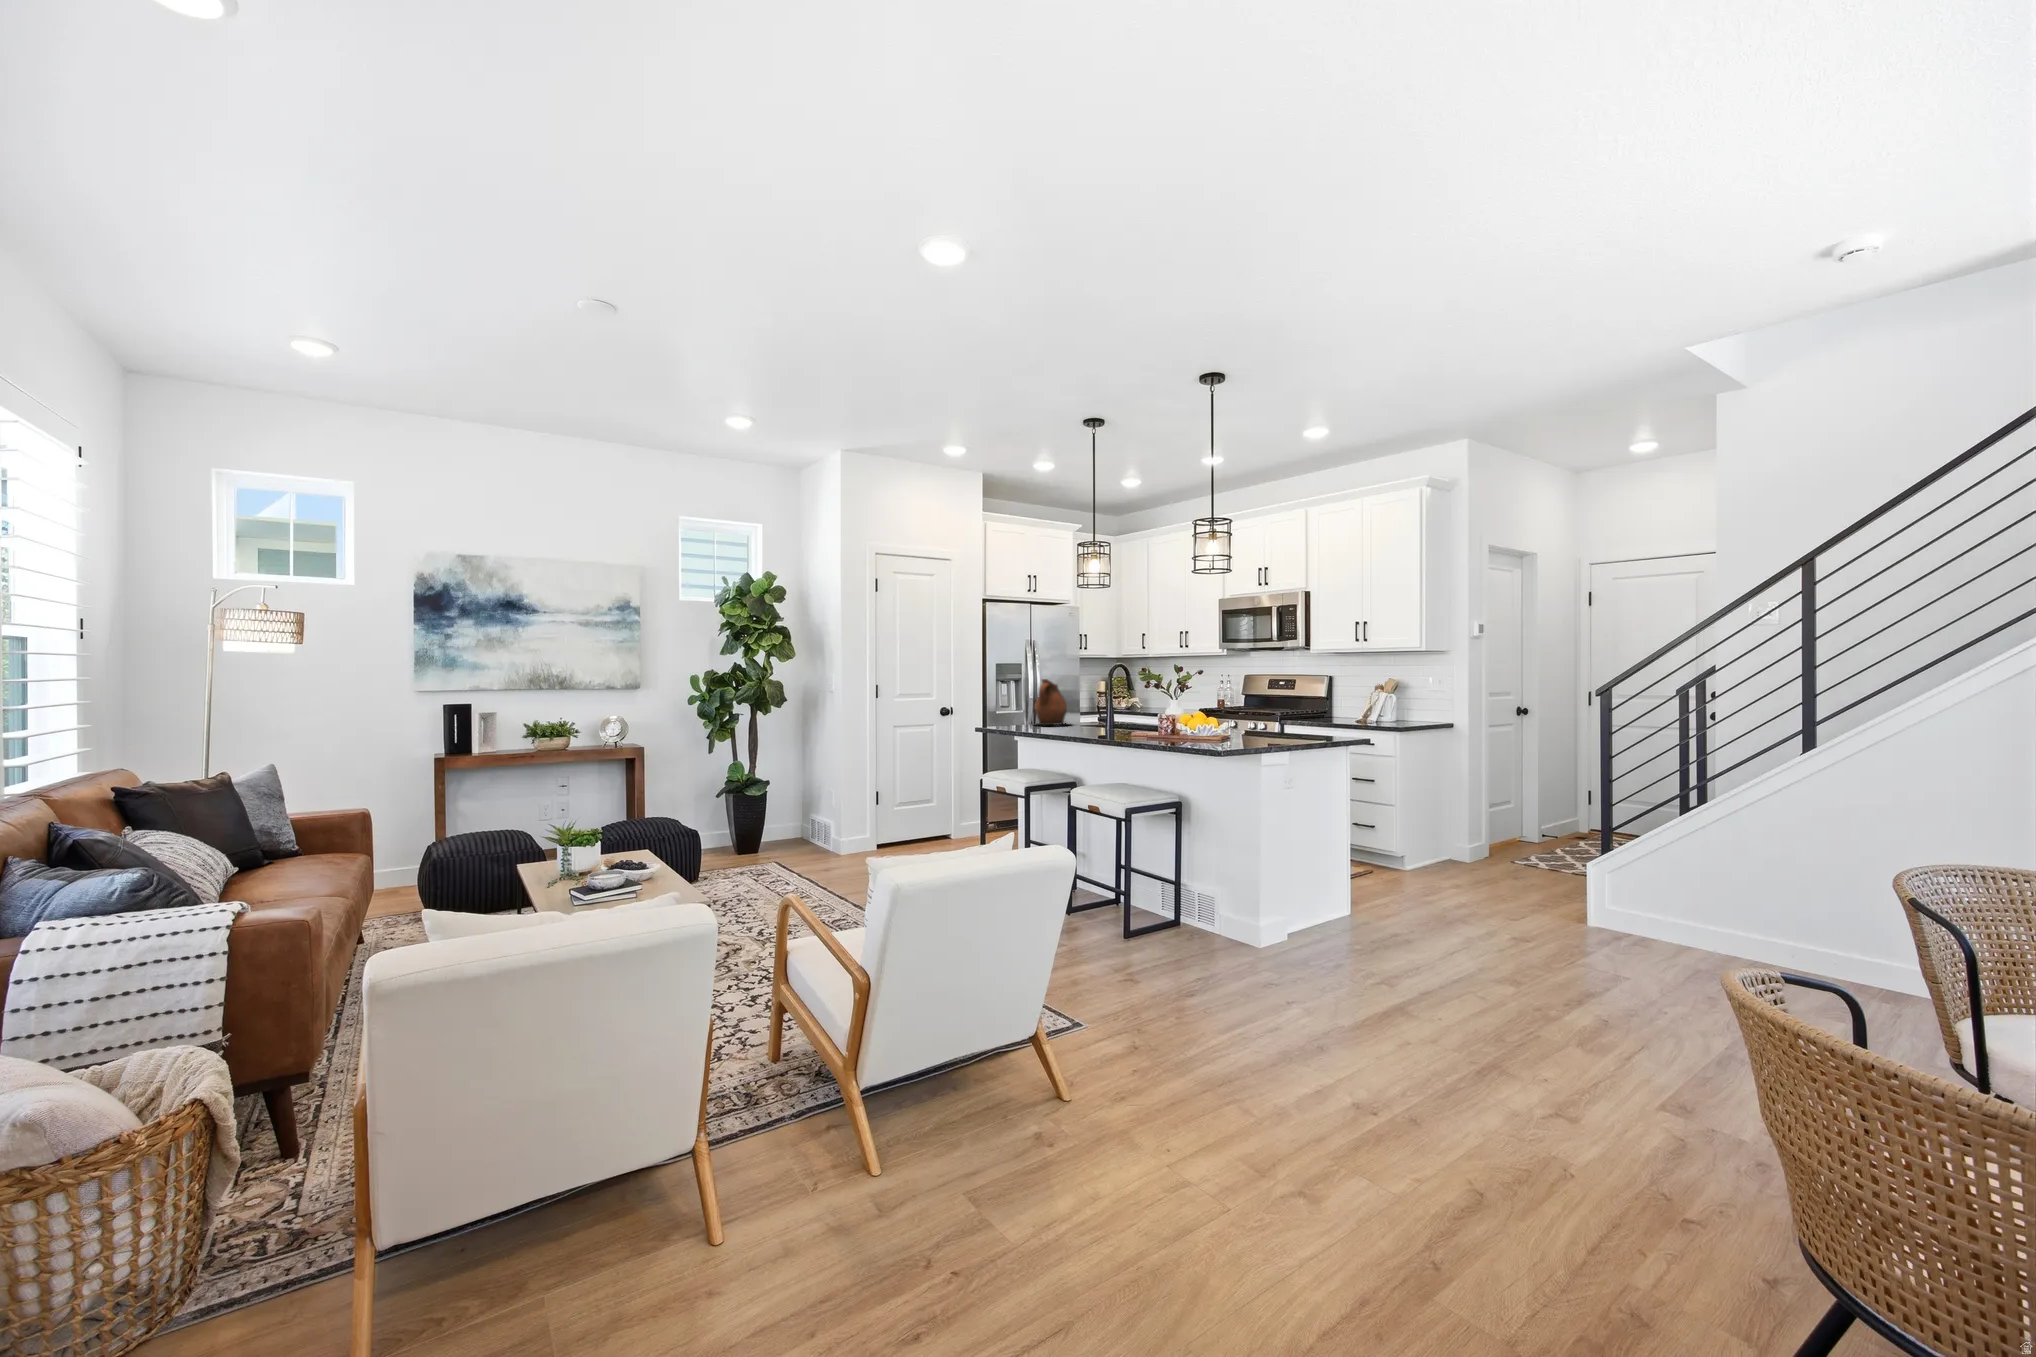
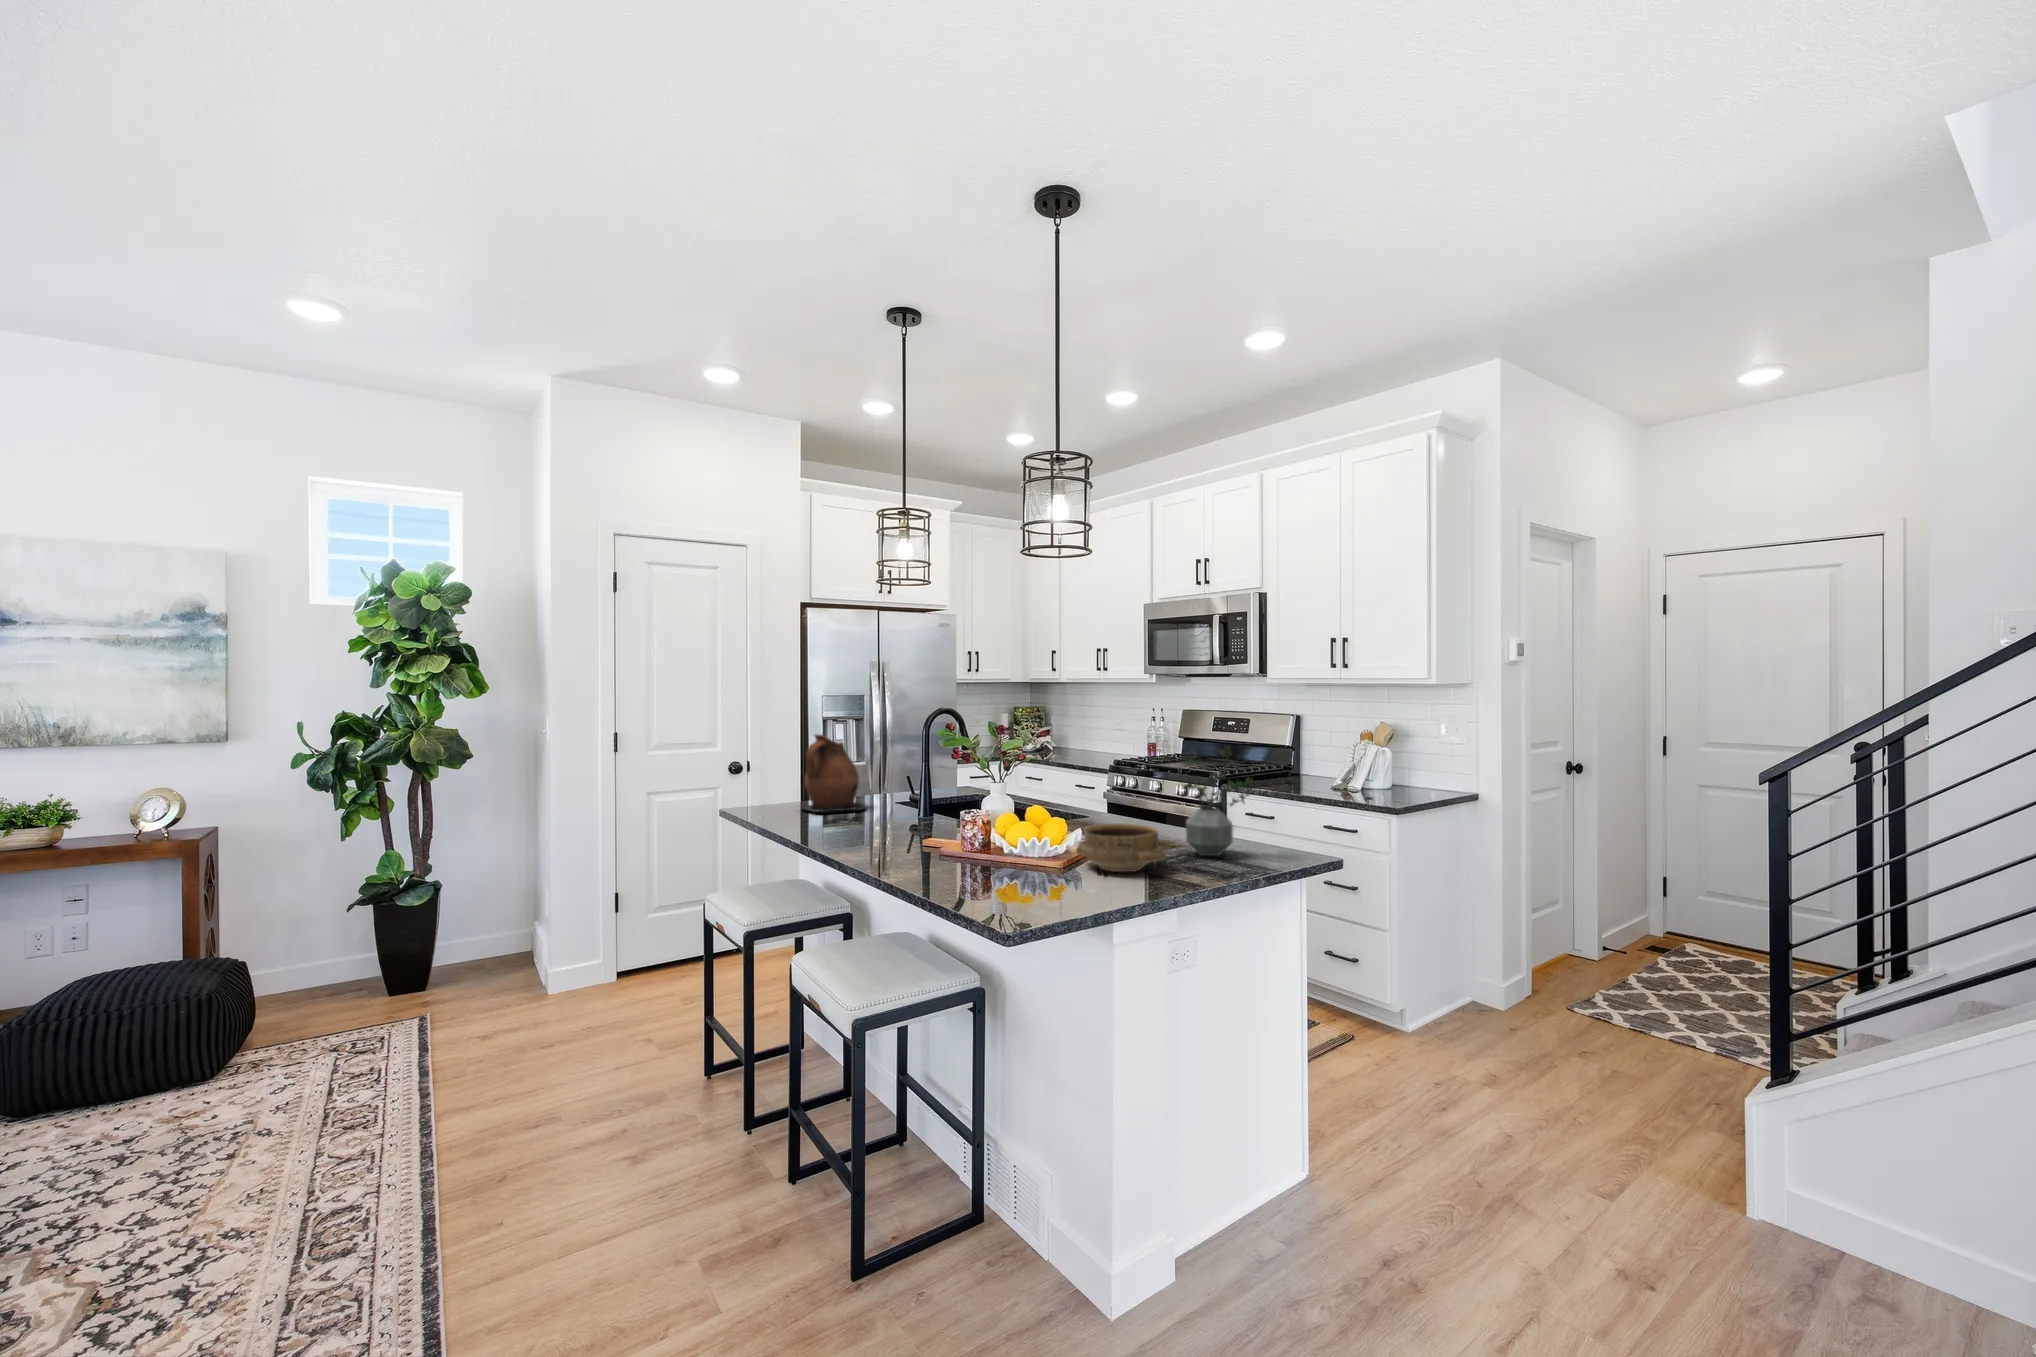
potted plant: none [1280,677,1320,737] -> present [1182,746,1252,856]
ceramic bowl: none [1226,718,1277,741] -> present [1076,823,1166,872]

